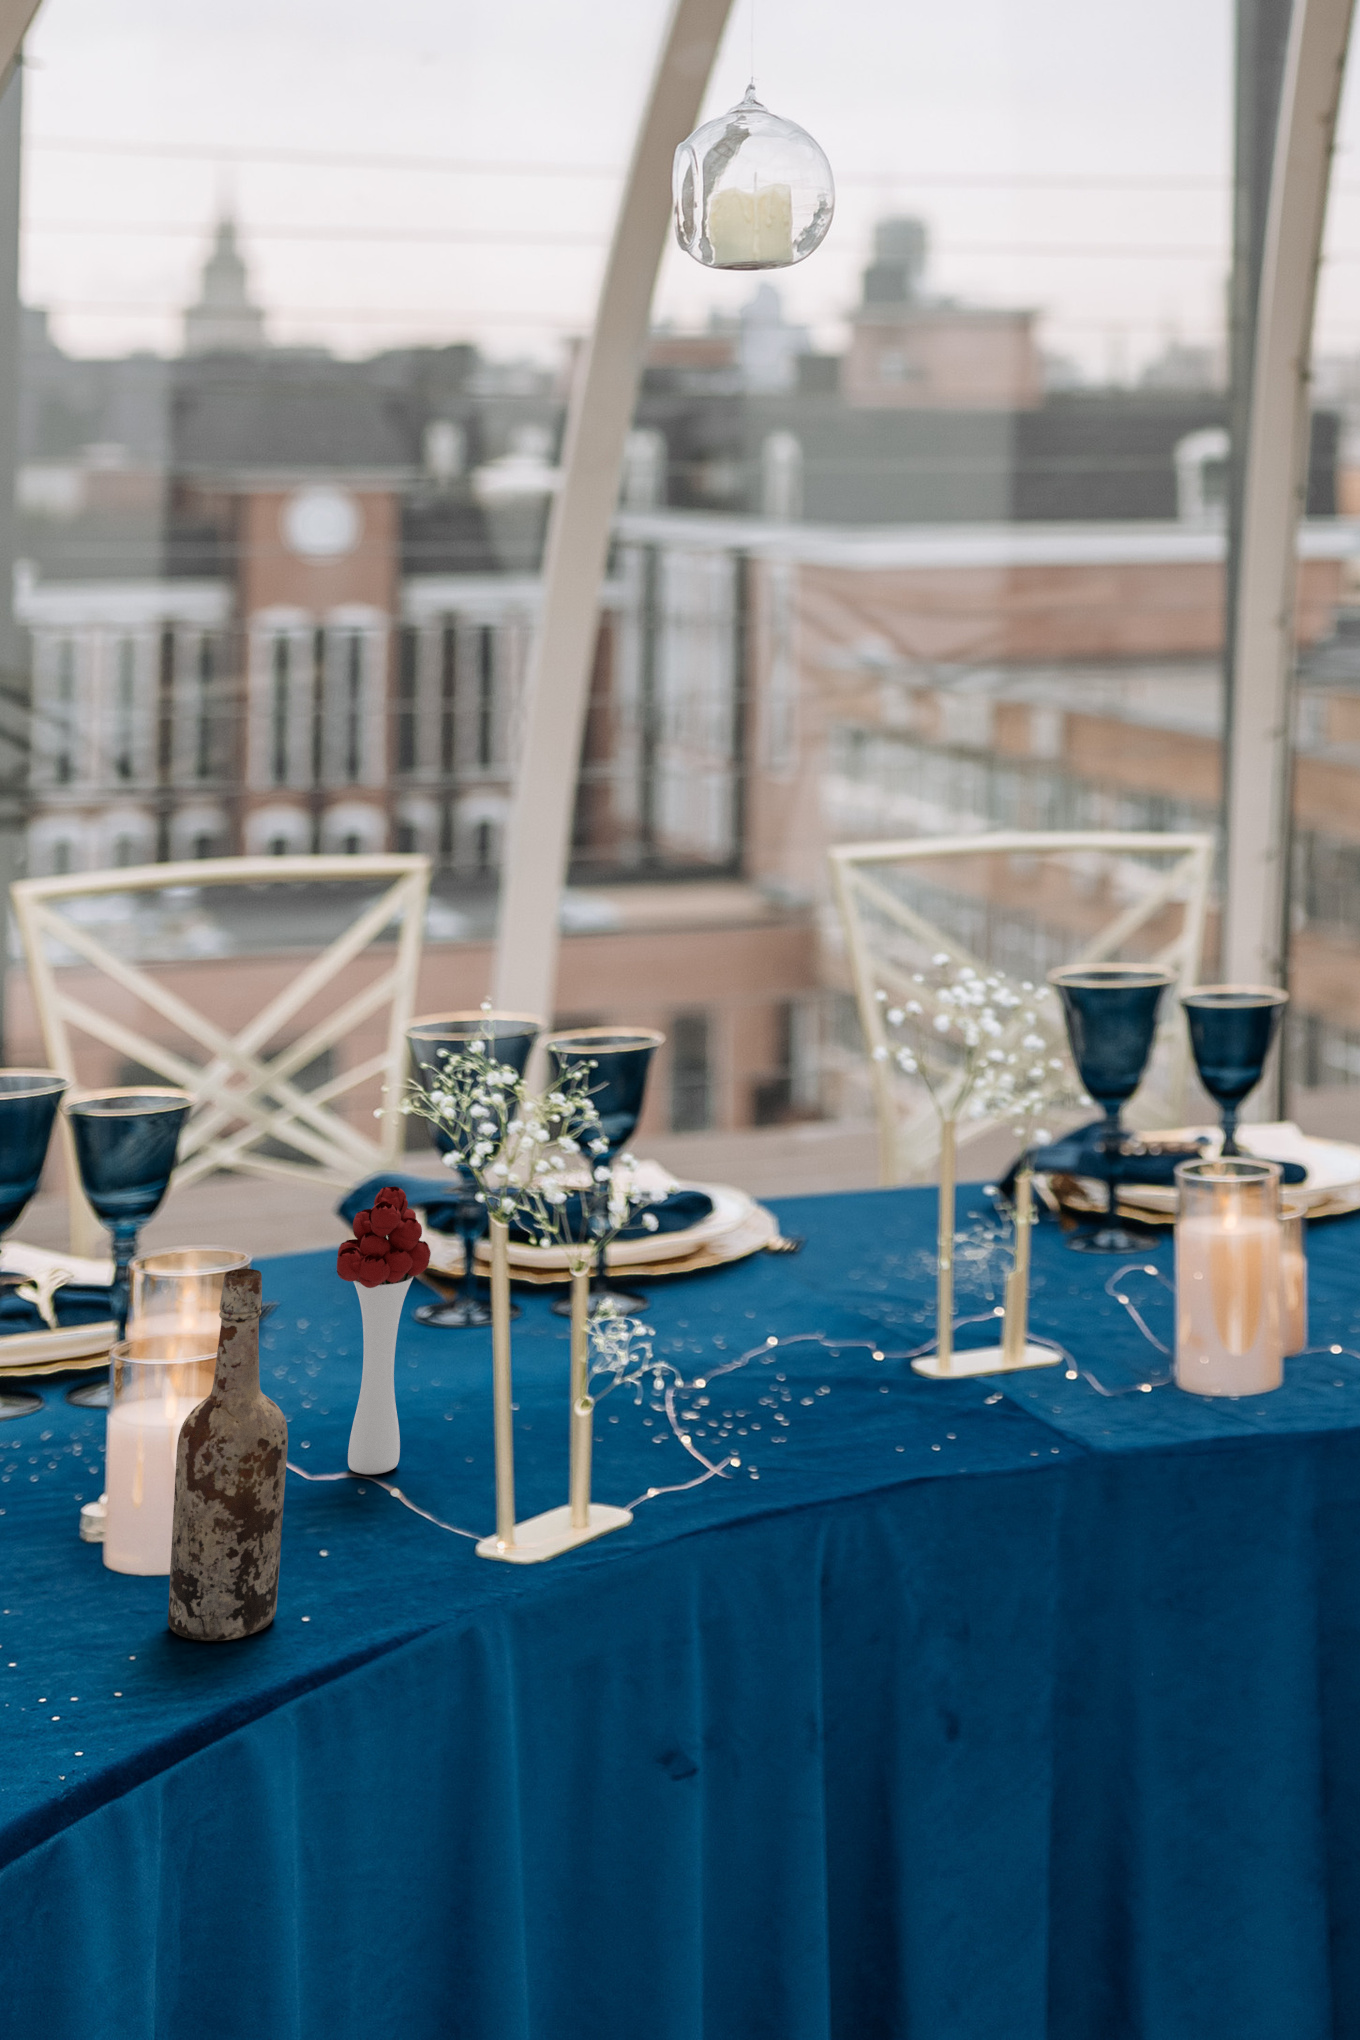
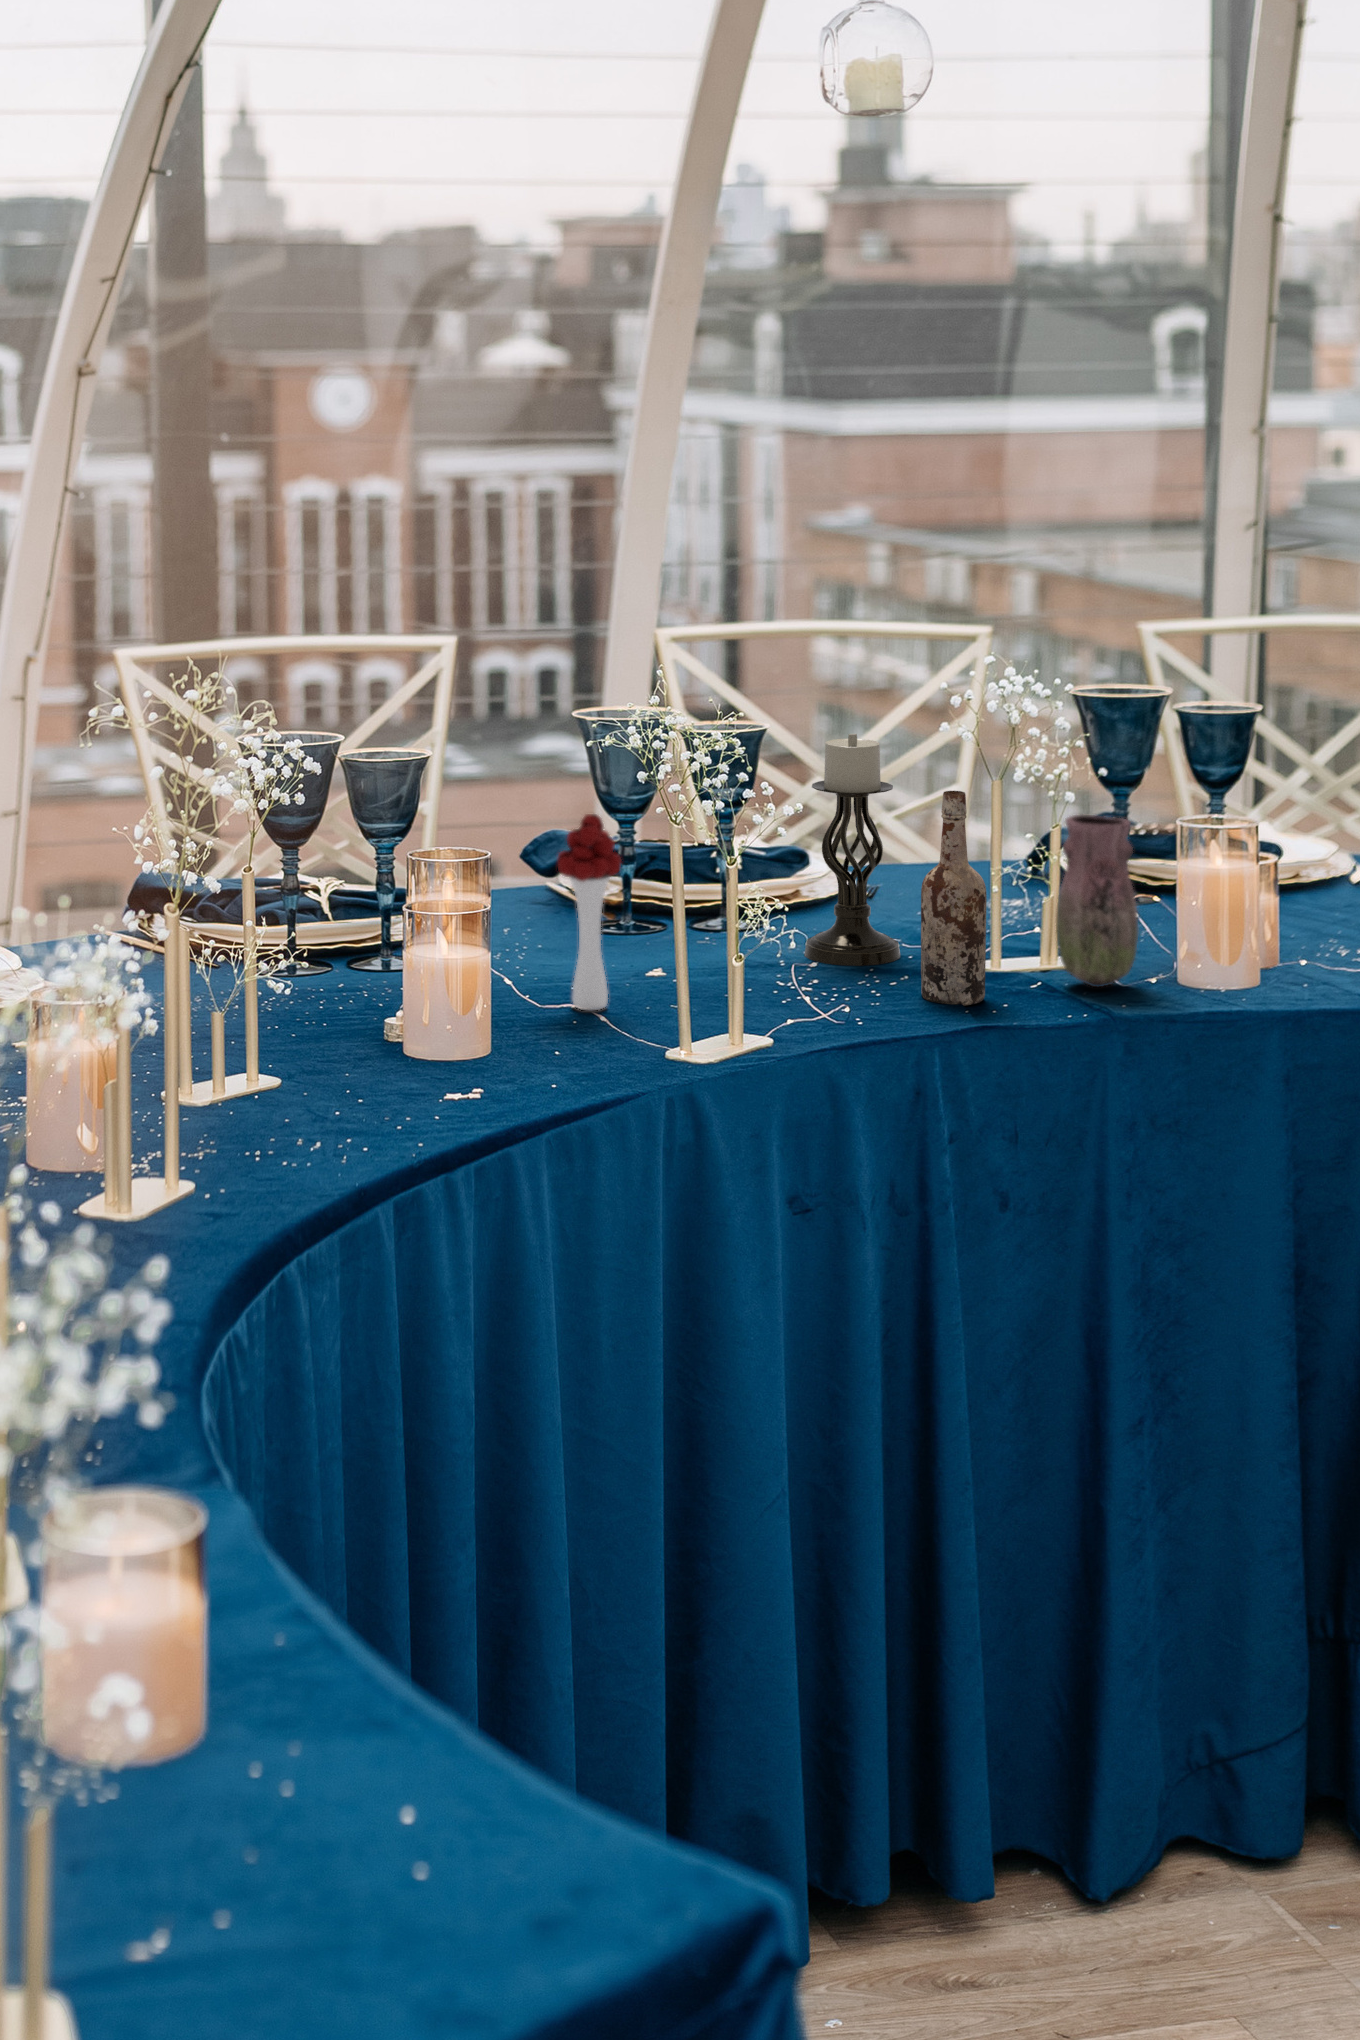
candle holder: none [688,1047,819,1376] -> present [804,733,900,966]
vase: none [1025,1159,1132,1399] -> present [1056,815,1139,987]
wine bottle: present [168,1269,288,1641] -> present [921,791,987,1005]

